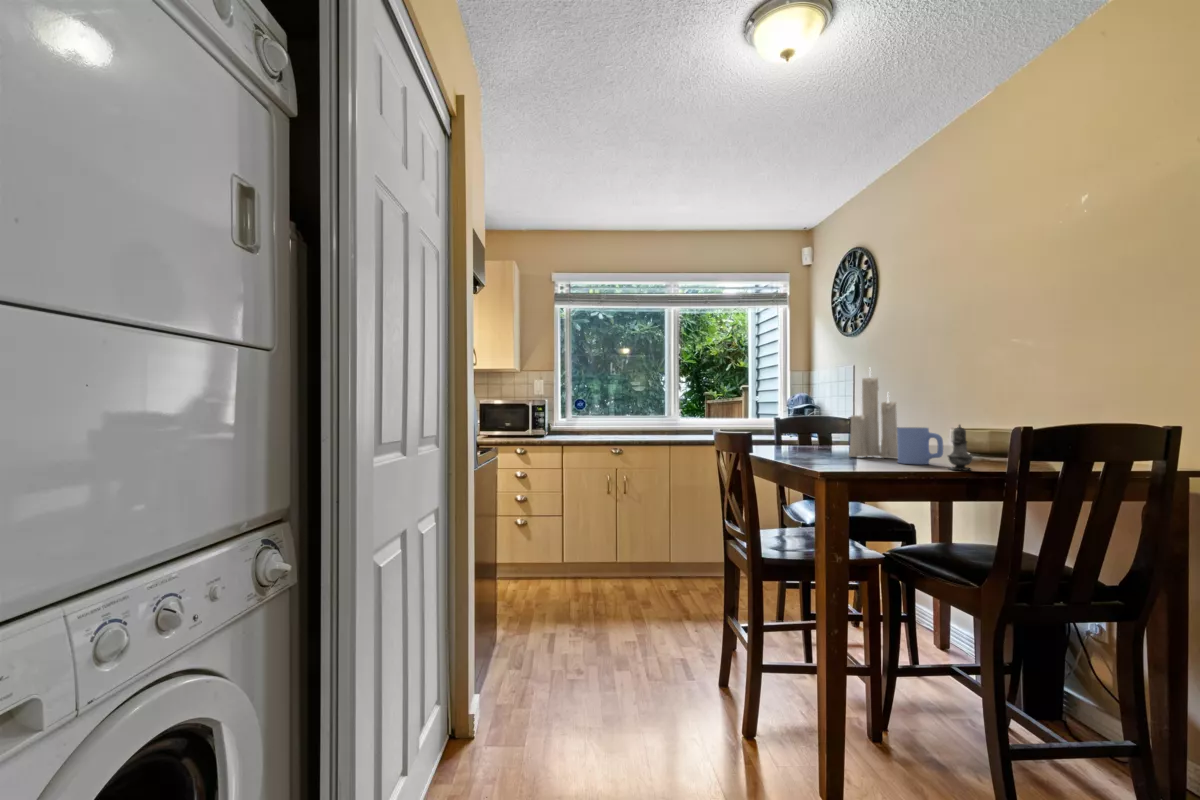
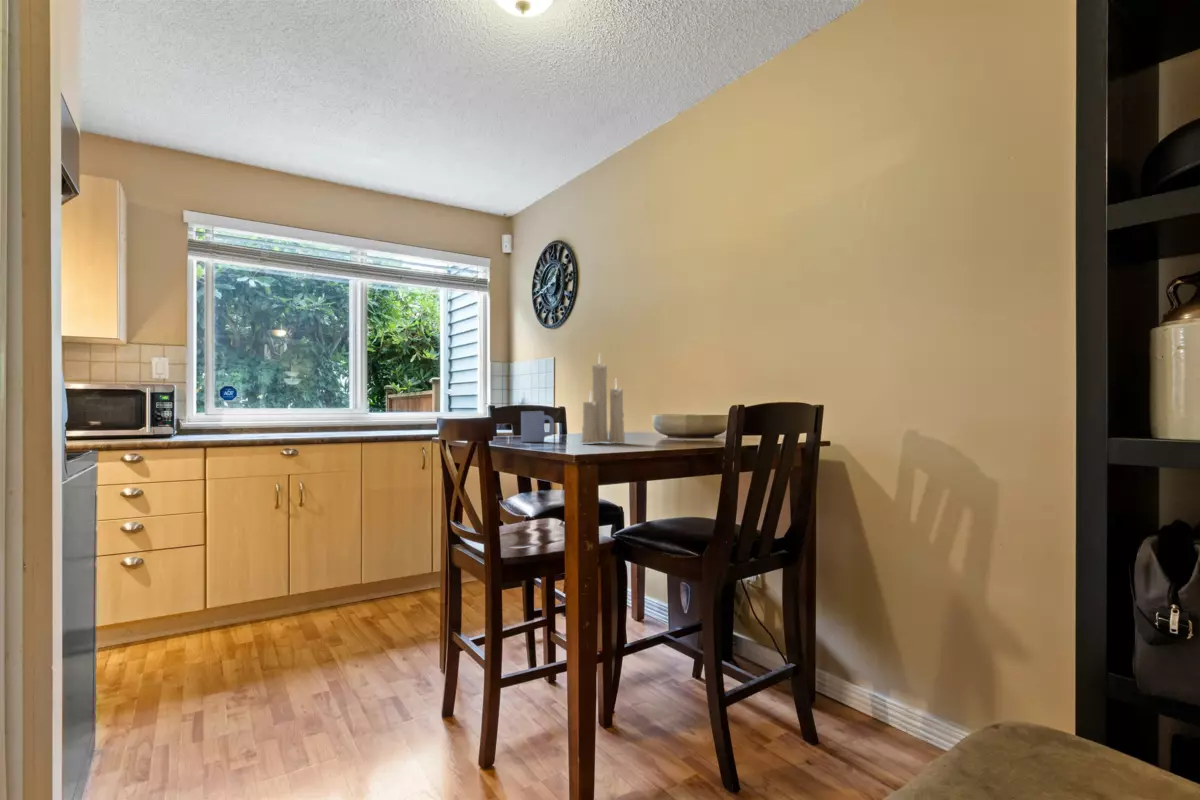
salt shaker: present [948,425,973,471] -> none [678,407,699,449]
mug: present [897,427,943,464] -> present [521,411,554,442]

